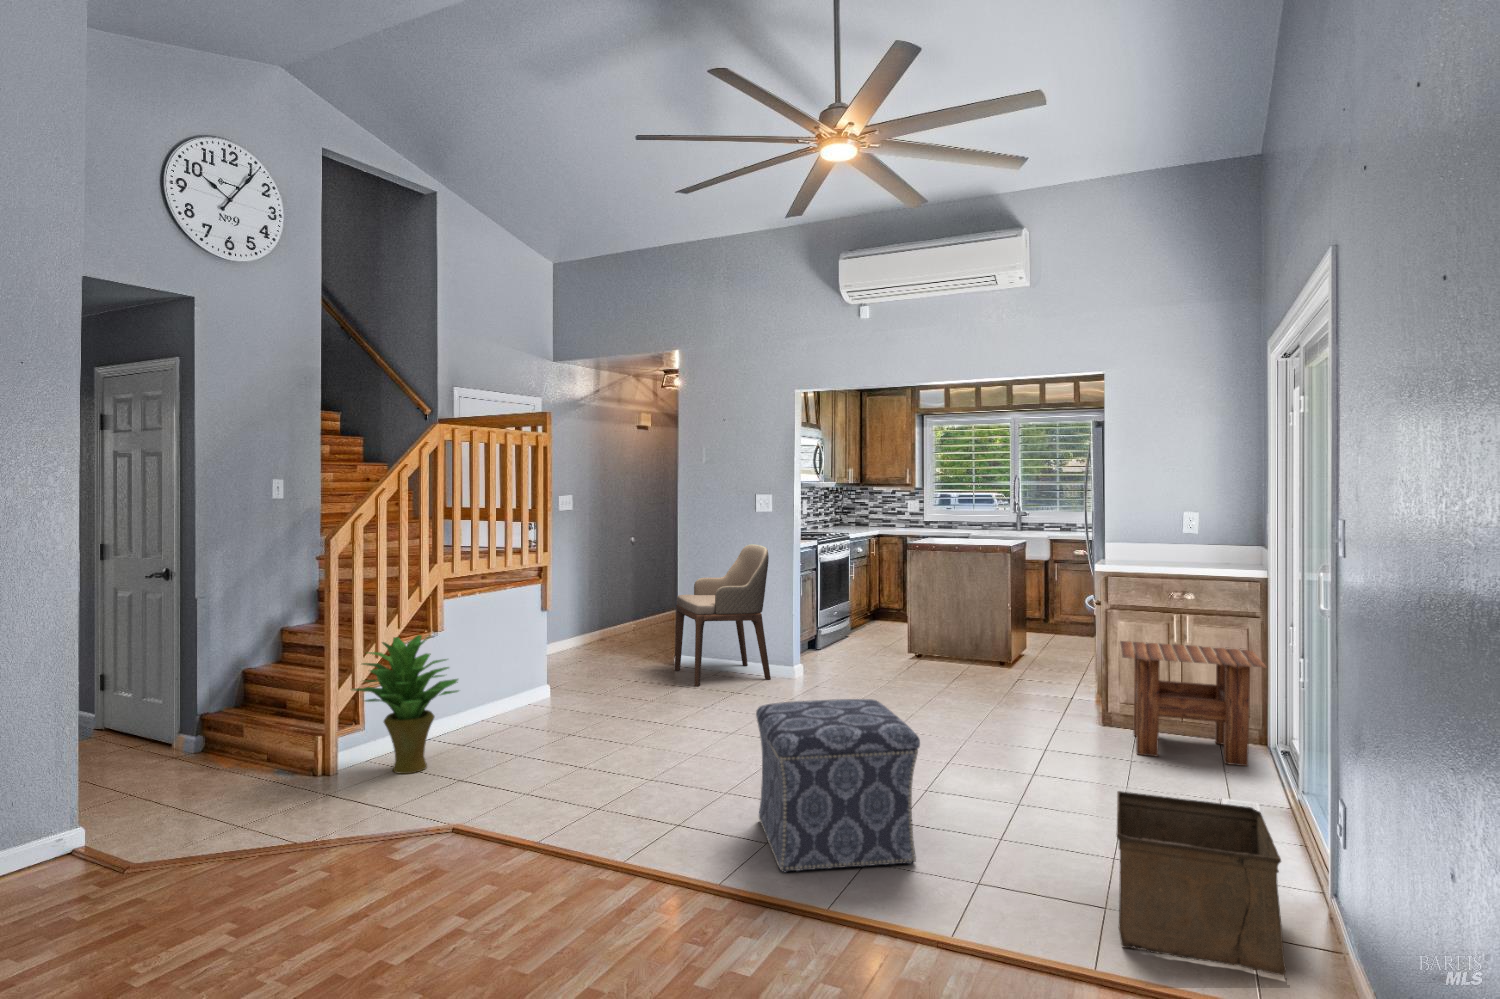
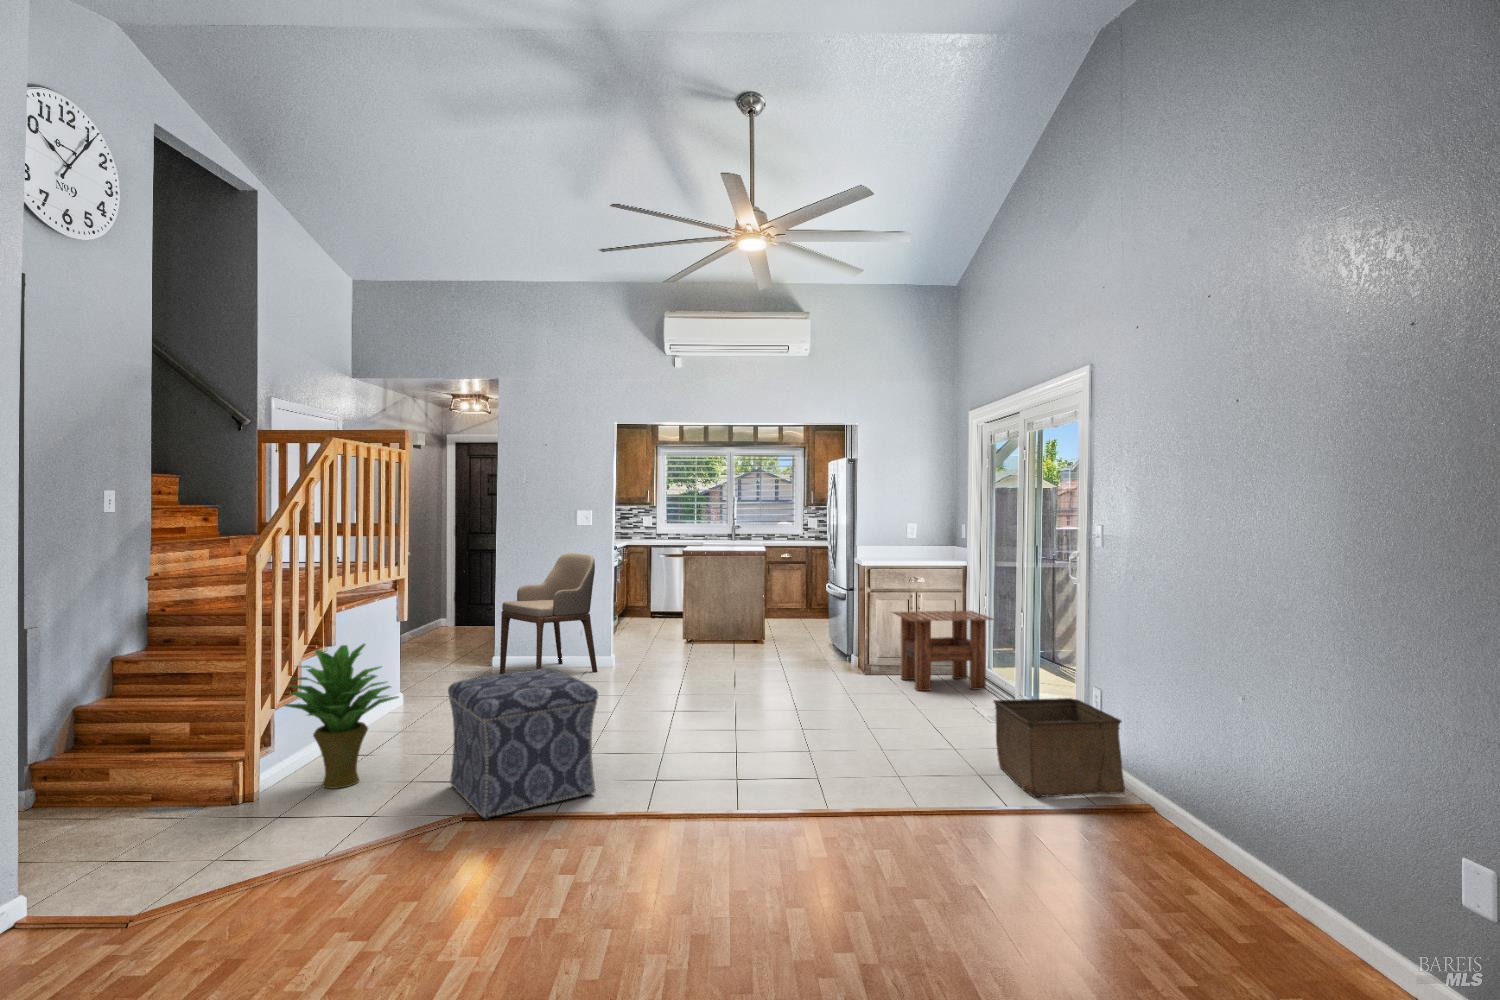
ottoman: present [756,699,920,872] -> present [448,669,598,819]

